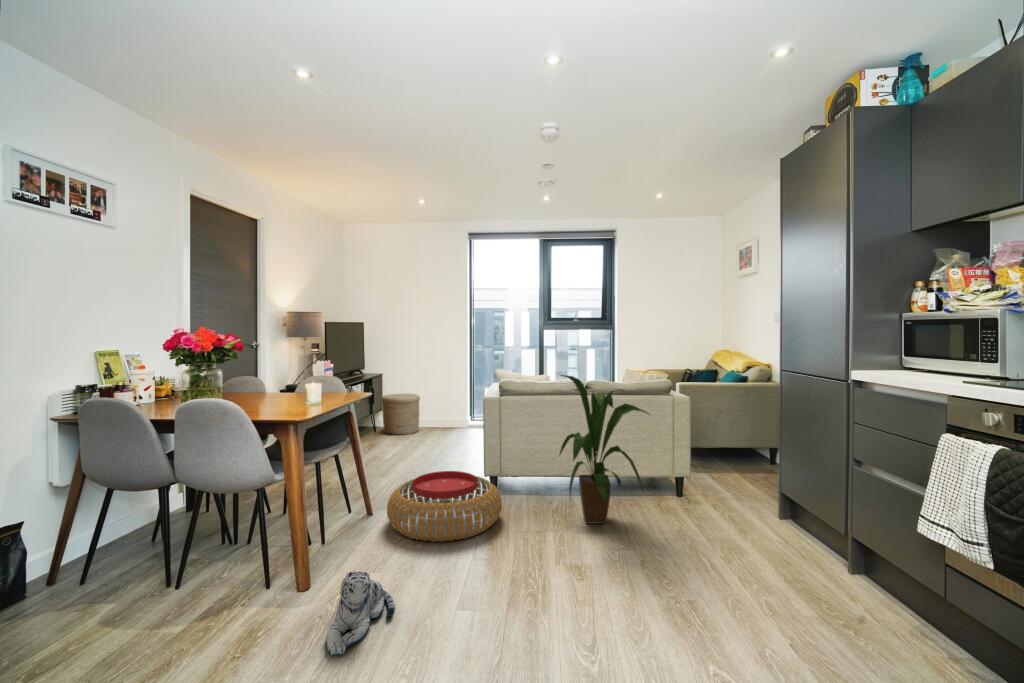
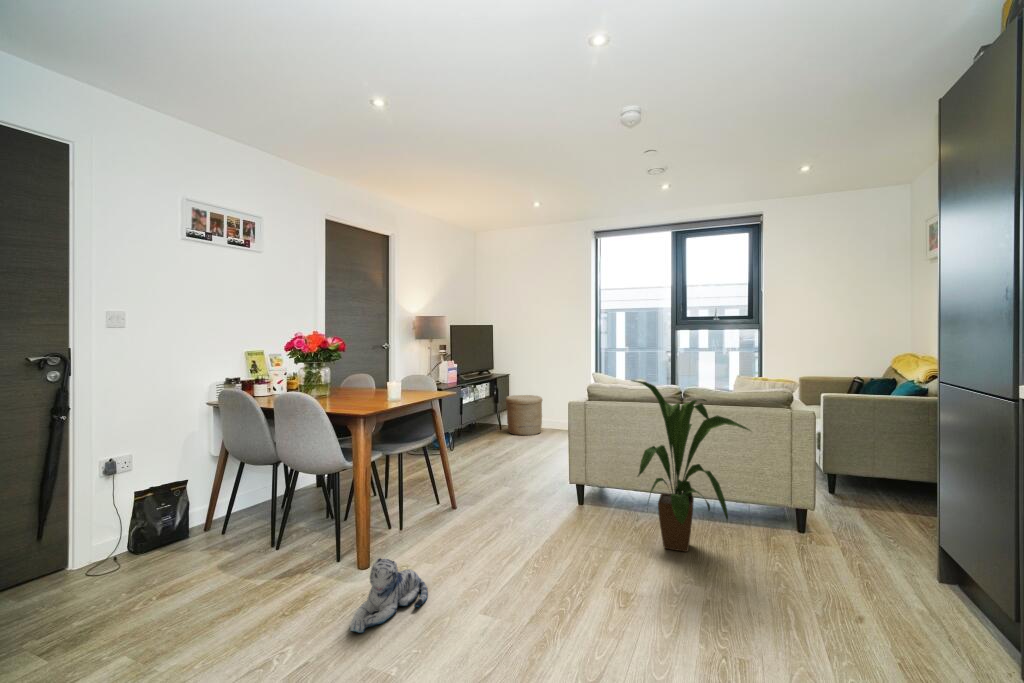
pouf: present [387,471,502,542] -> none [460,474,575,545]

